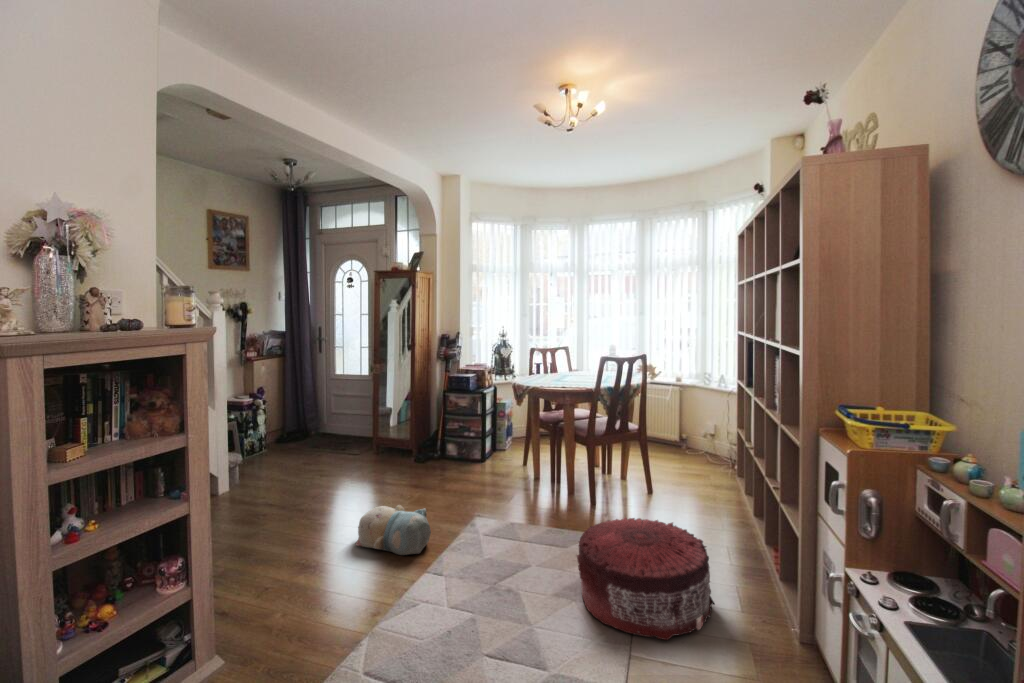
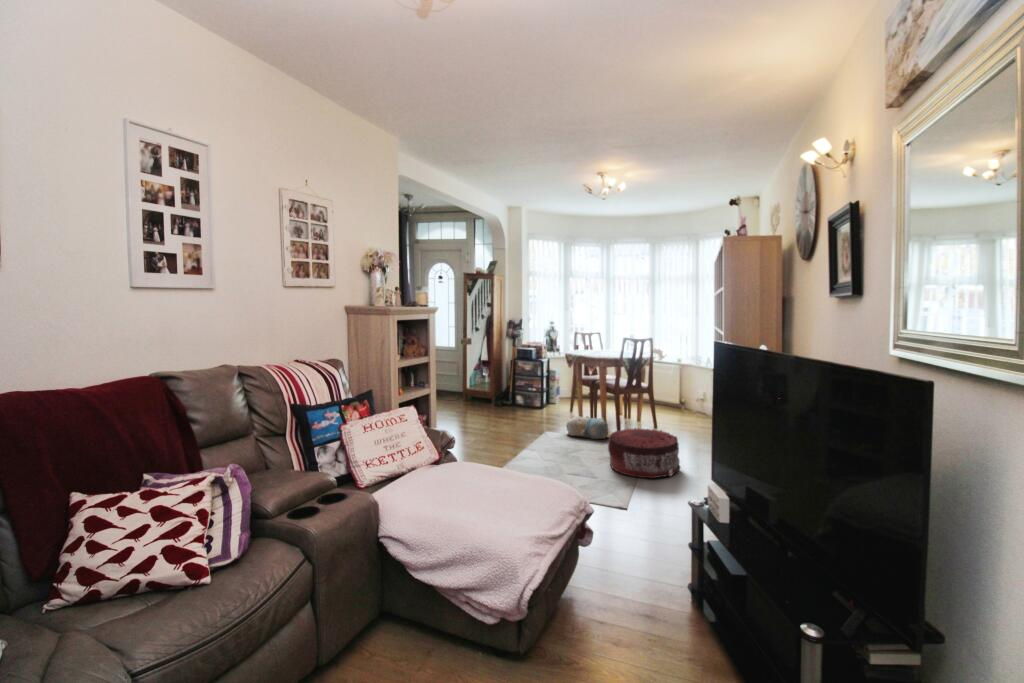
plush toy: present [356,505,431,555] -> present [566,416,608,439]

